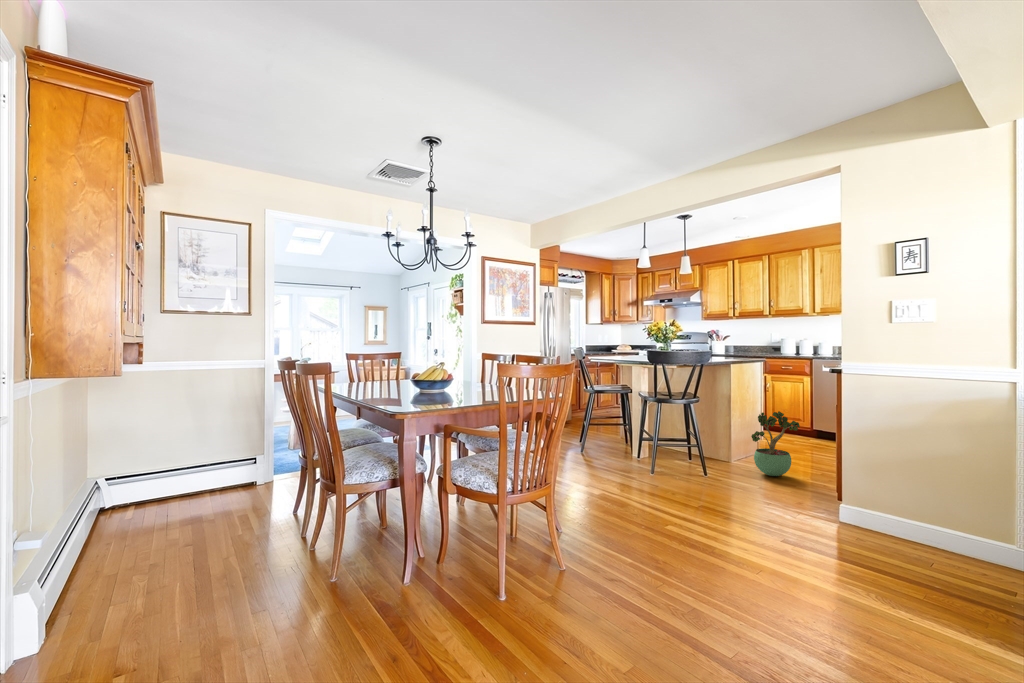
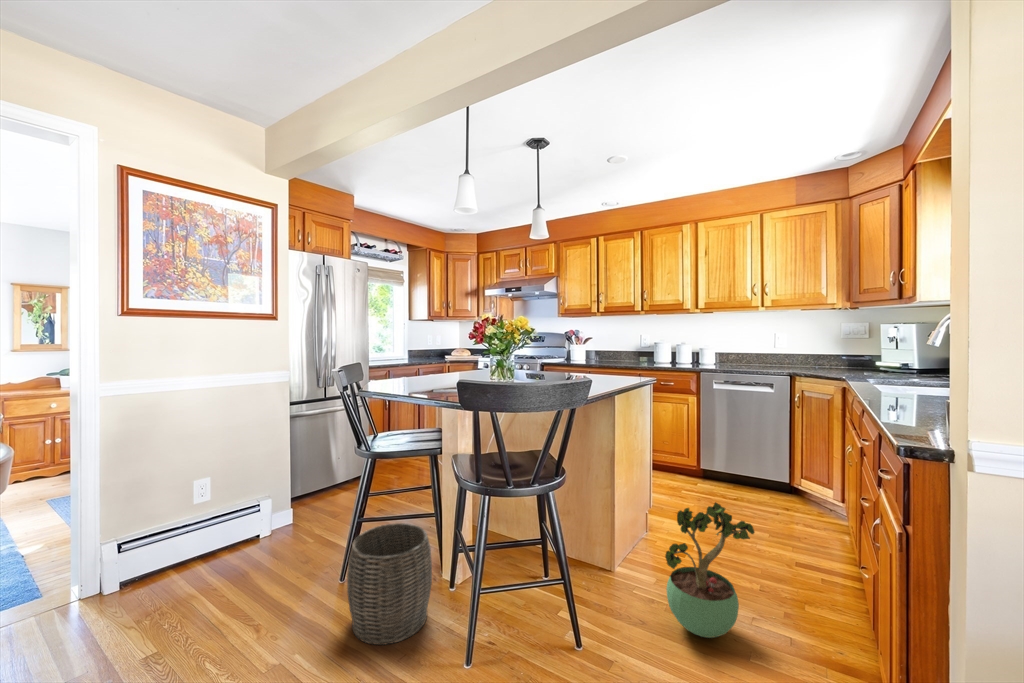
woven basket: none [595,422,633,466] -> present [347,523,432,645]

